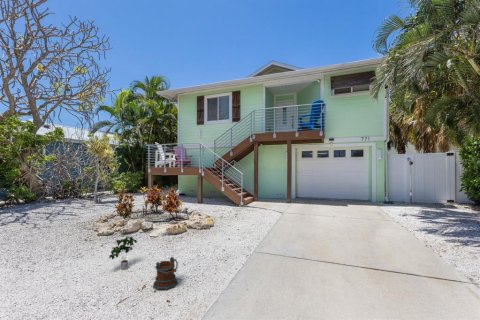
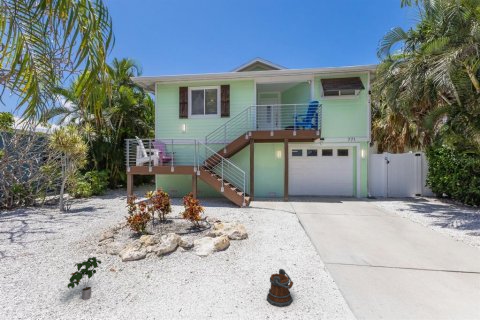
potted plant: present [109,237,137,270] -> present [67,257,101,300]

